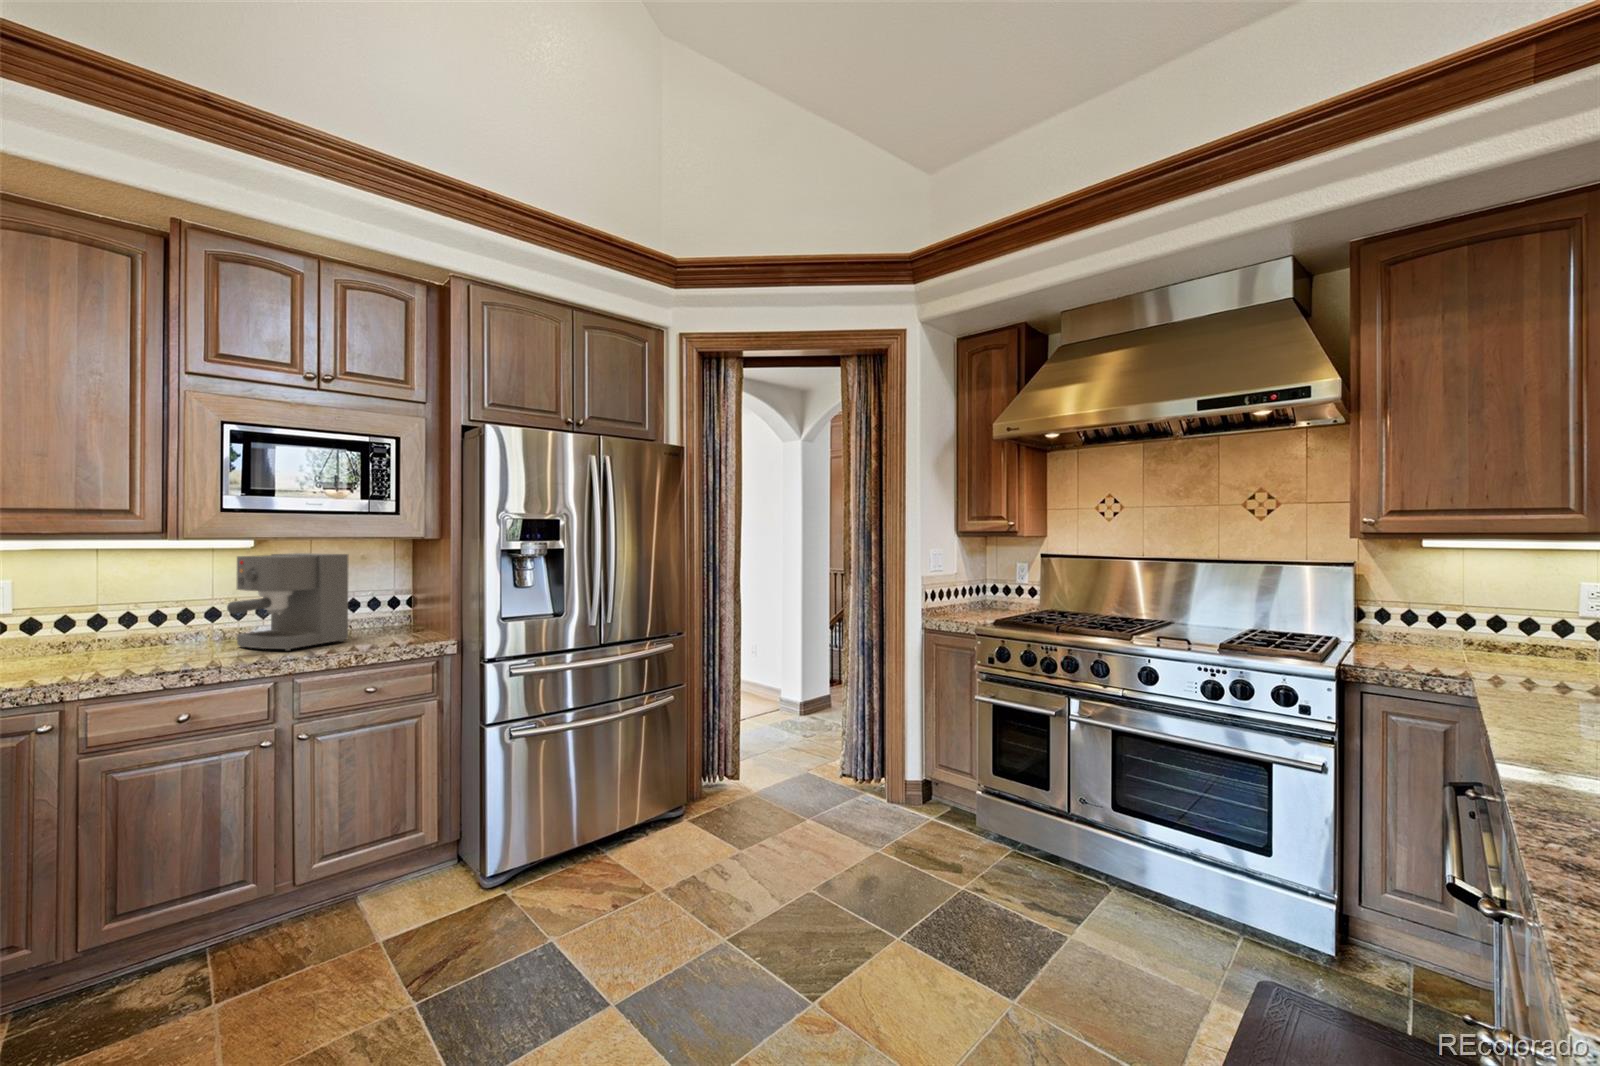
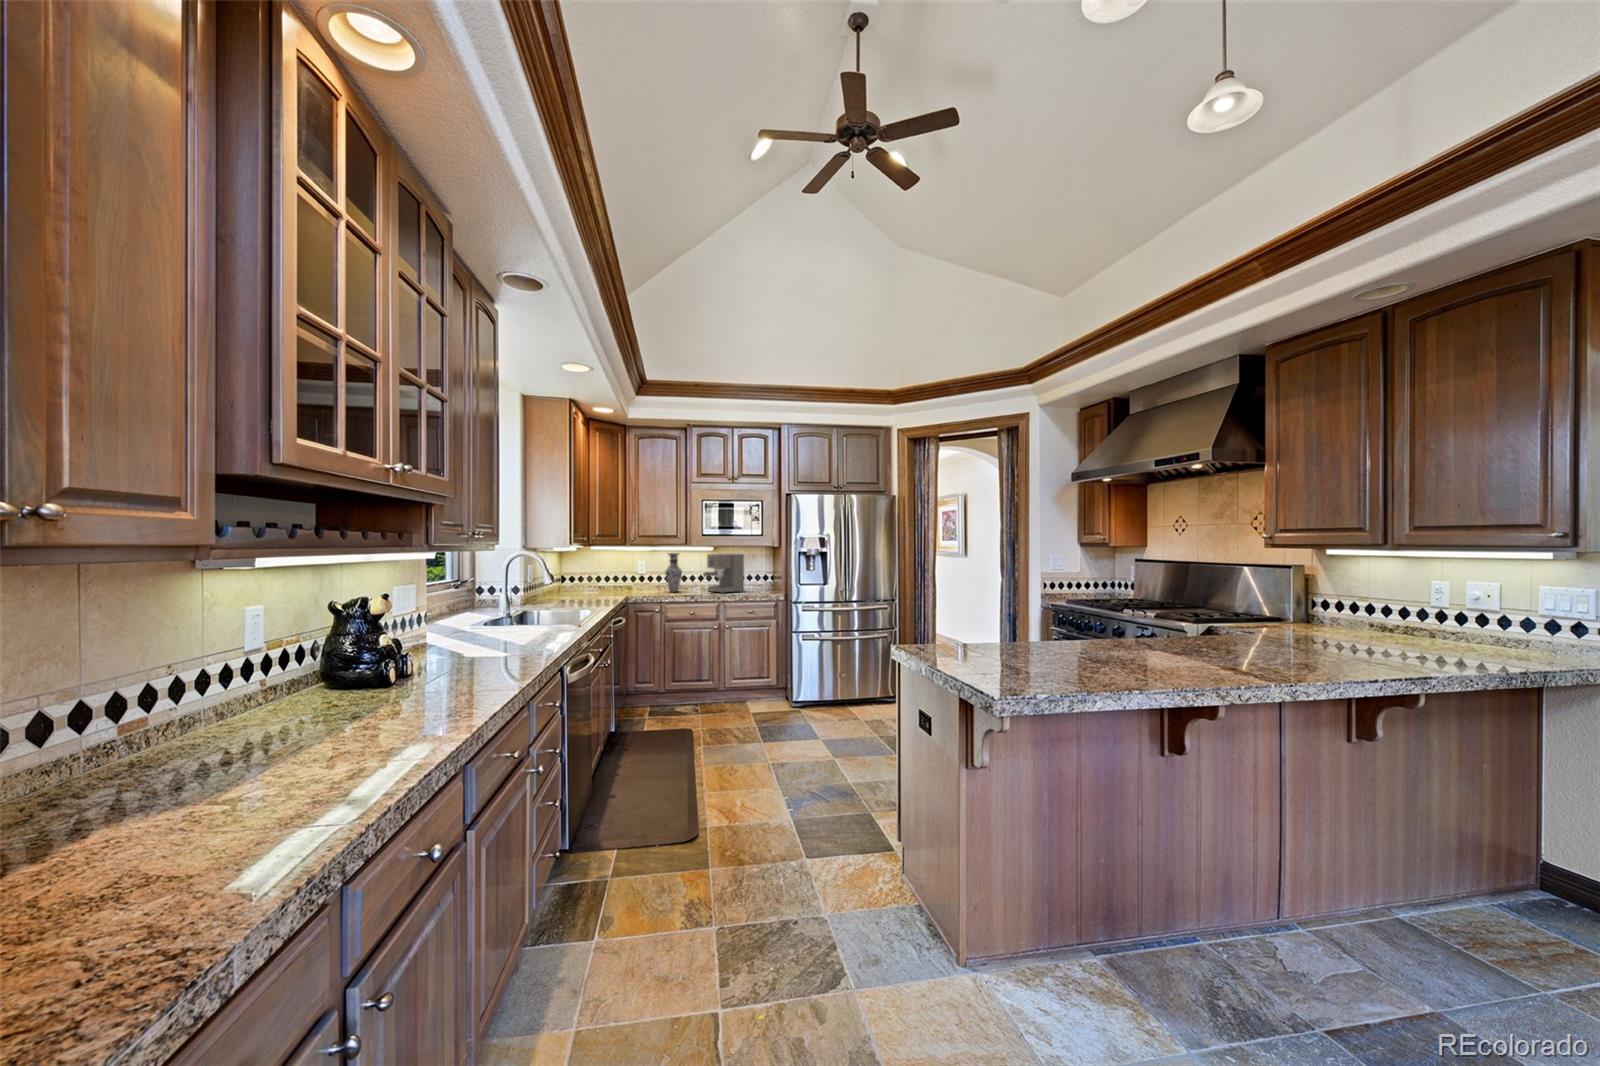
vase: none [87,554,152,661] -> present [665,553,682,592]

